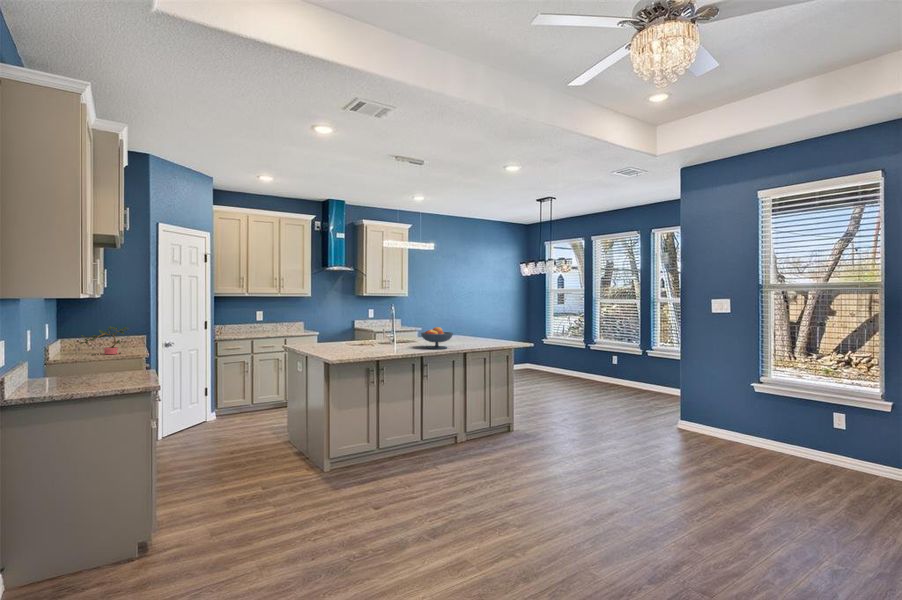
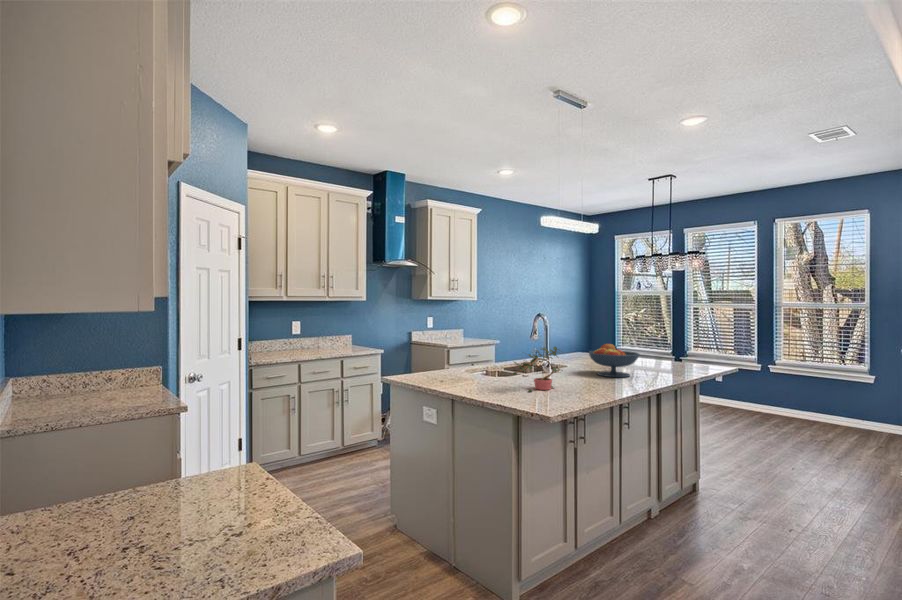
potted plant: present [80,326,129,355] -> present [512,347,560,392]

